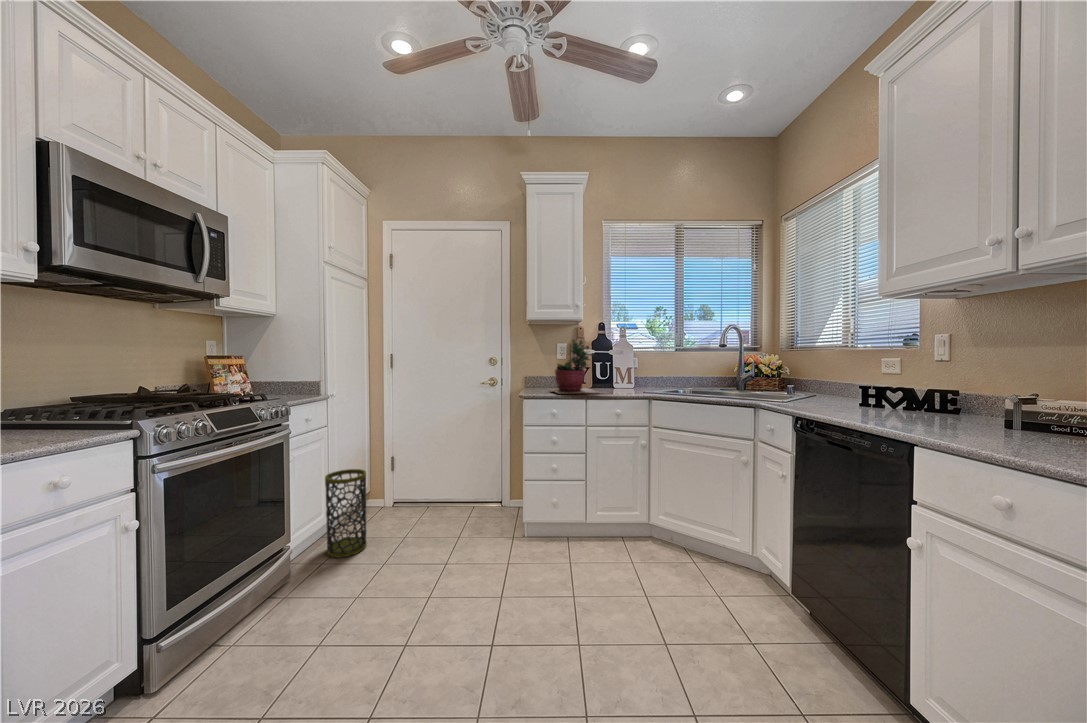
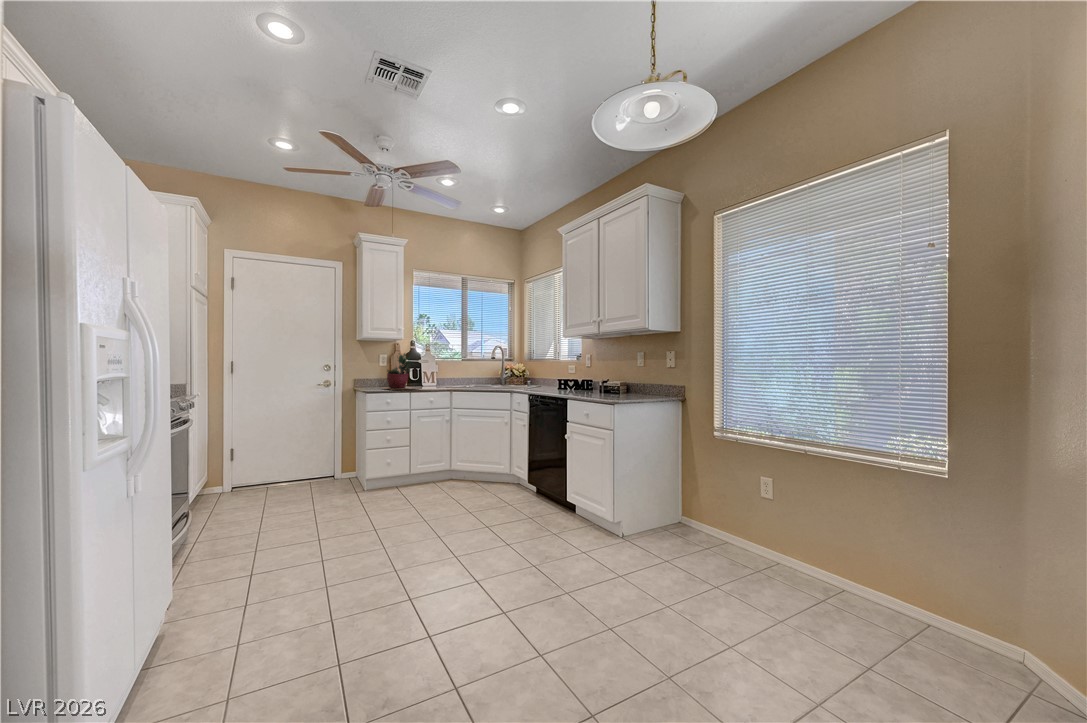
trash can: present [325,469,367,557] -> none [203,455,239,523]

